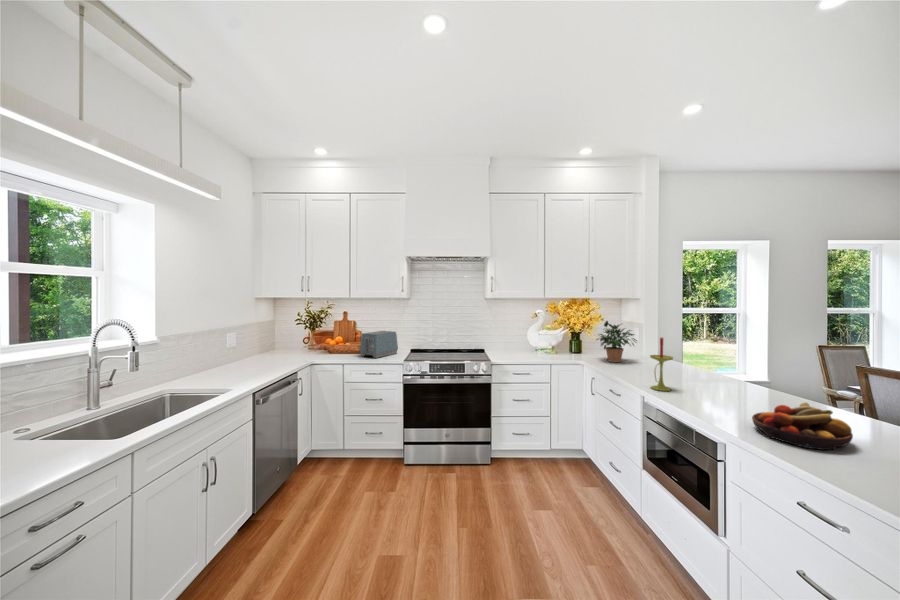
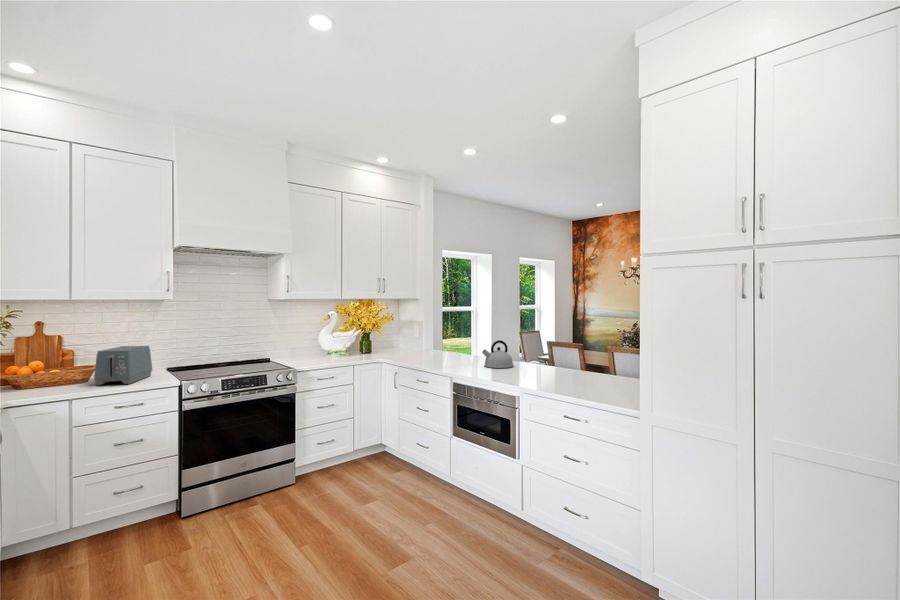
potted plant: present [597,321,637,362] -> none [387,318,424,356]
candle: present [650,338,673,391] -> none [451,326,468,370]
kettle: none [698,360,753,400] -> present [482,340,514,368]
fruit bowl: present [752,402,853,450] -> none [526,360,572,384]

